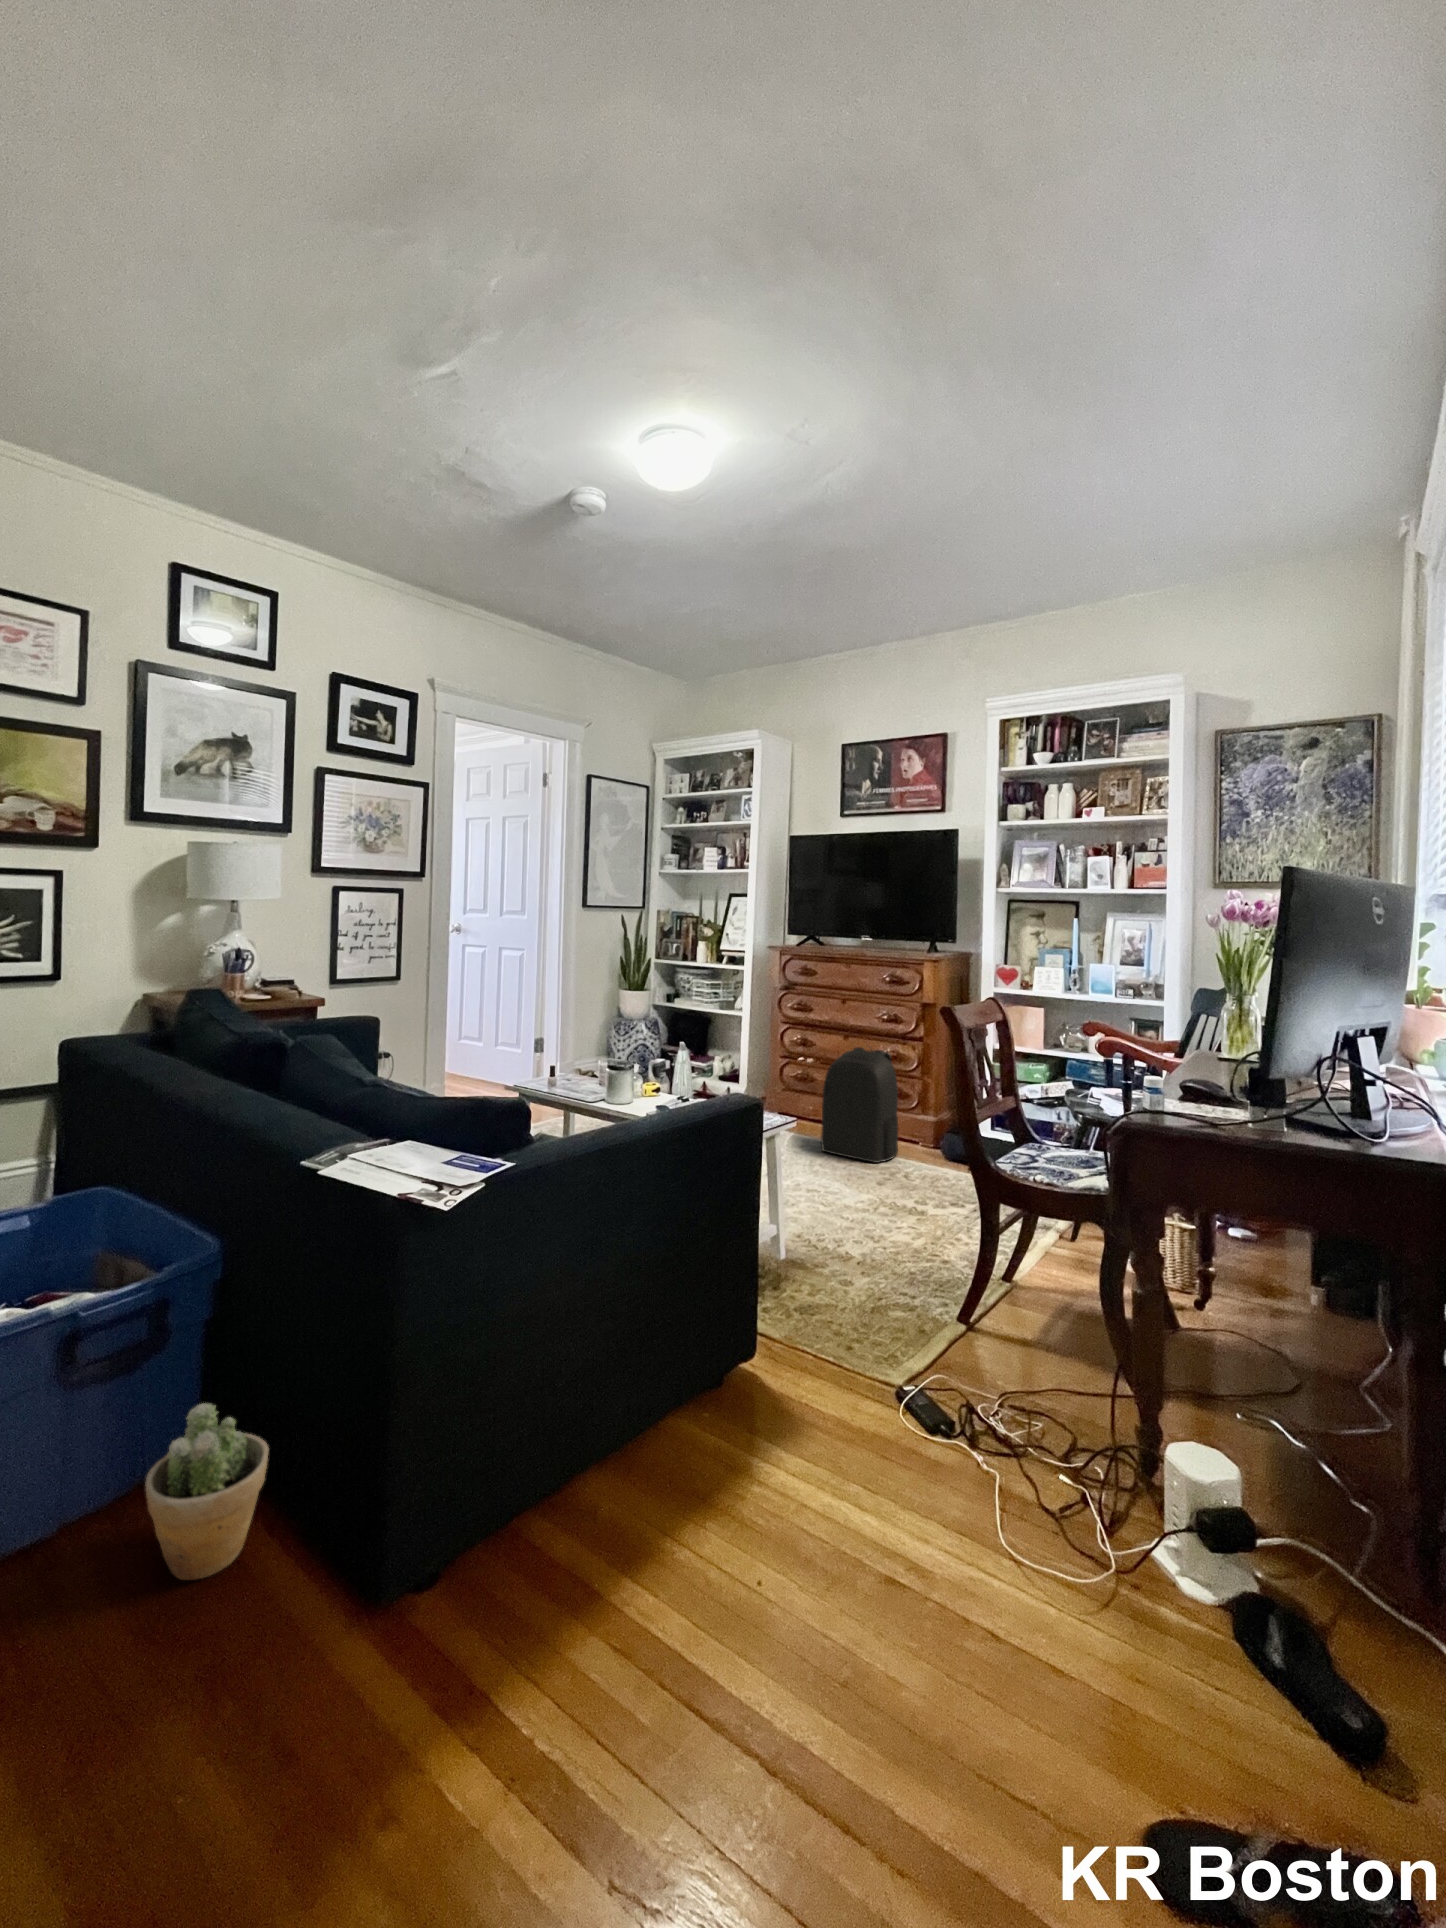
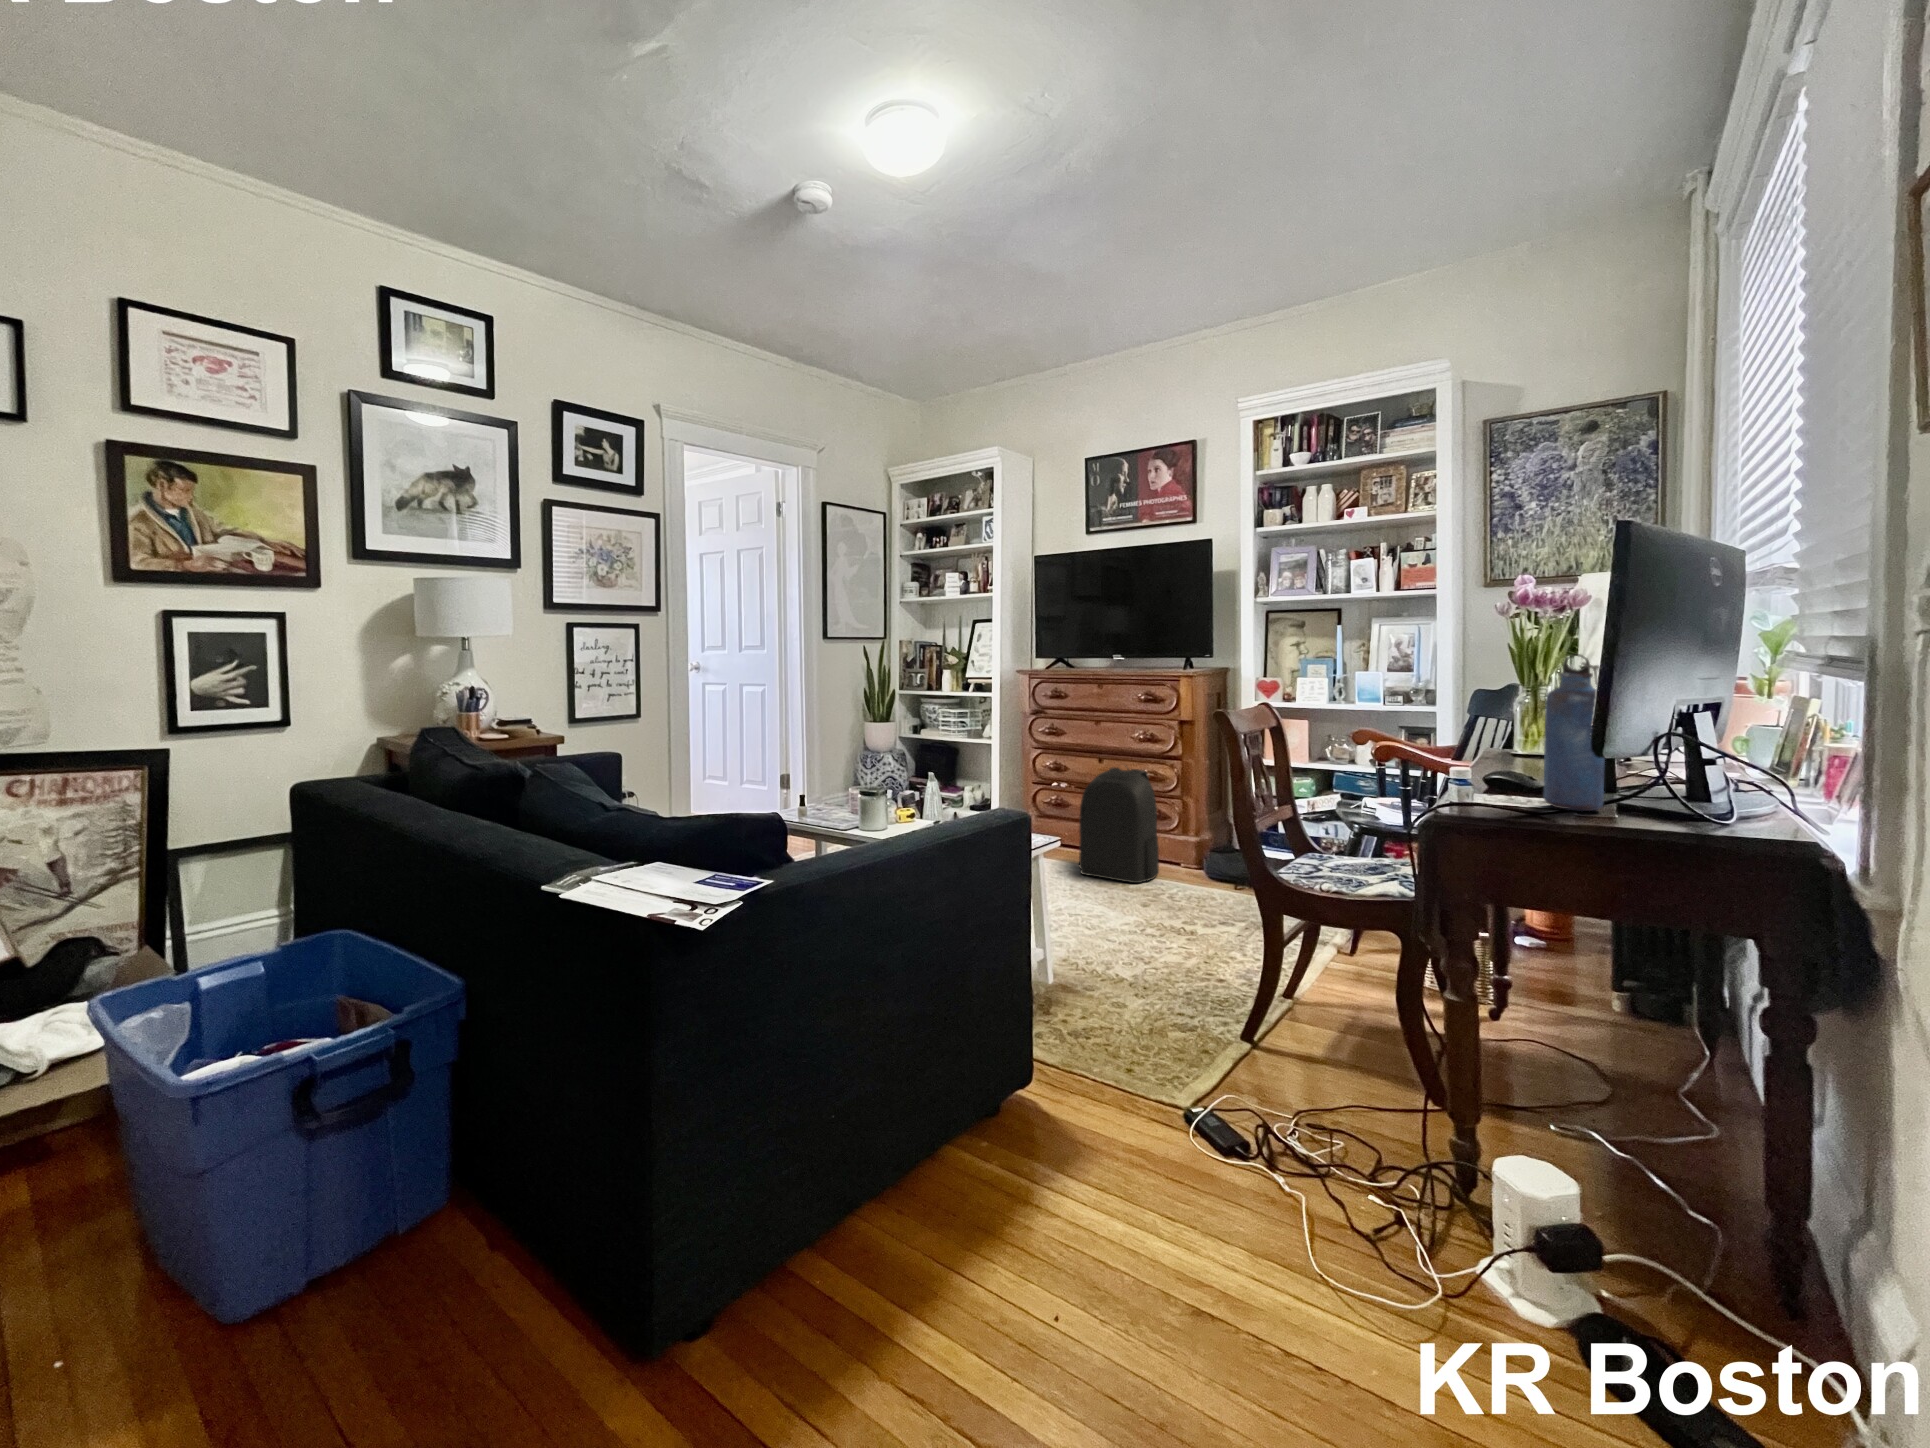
water bottle: none [1220,982,1276,1124] -> present [1544,654,1605,811]
potted plant: present [145,1403,268,1580] -> none [368,1156,505,1349]

